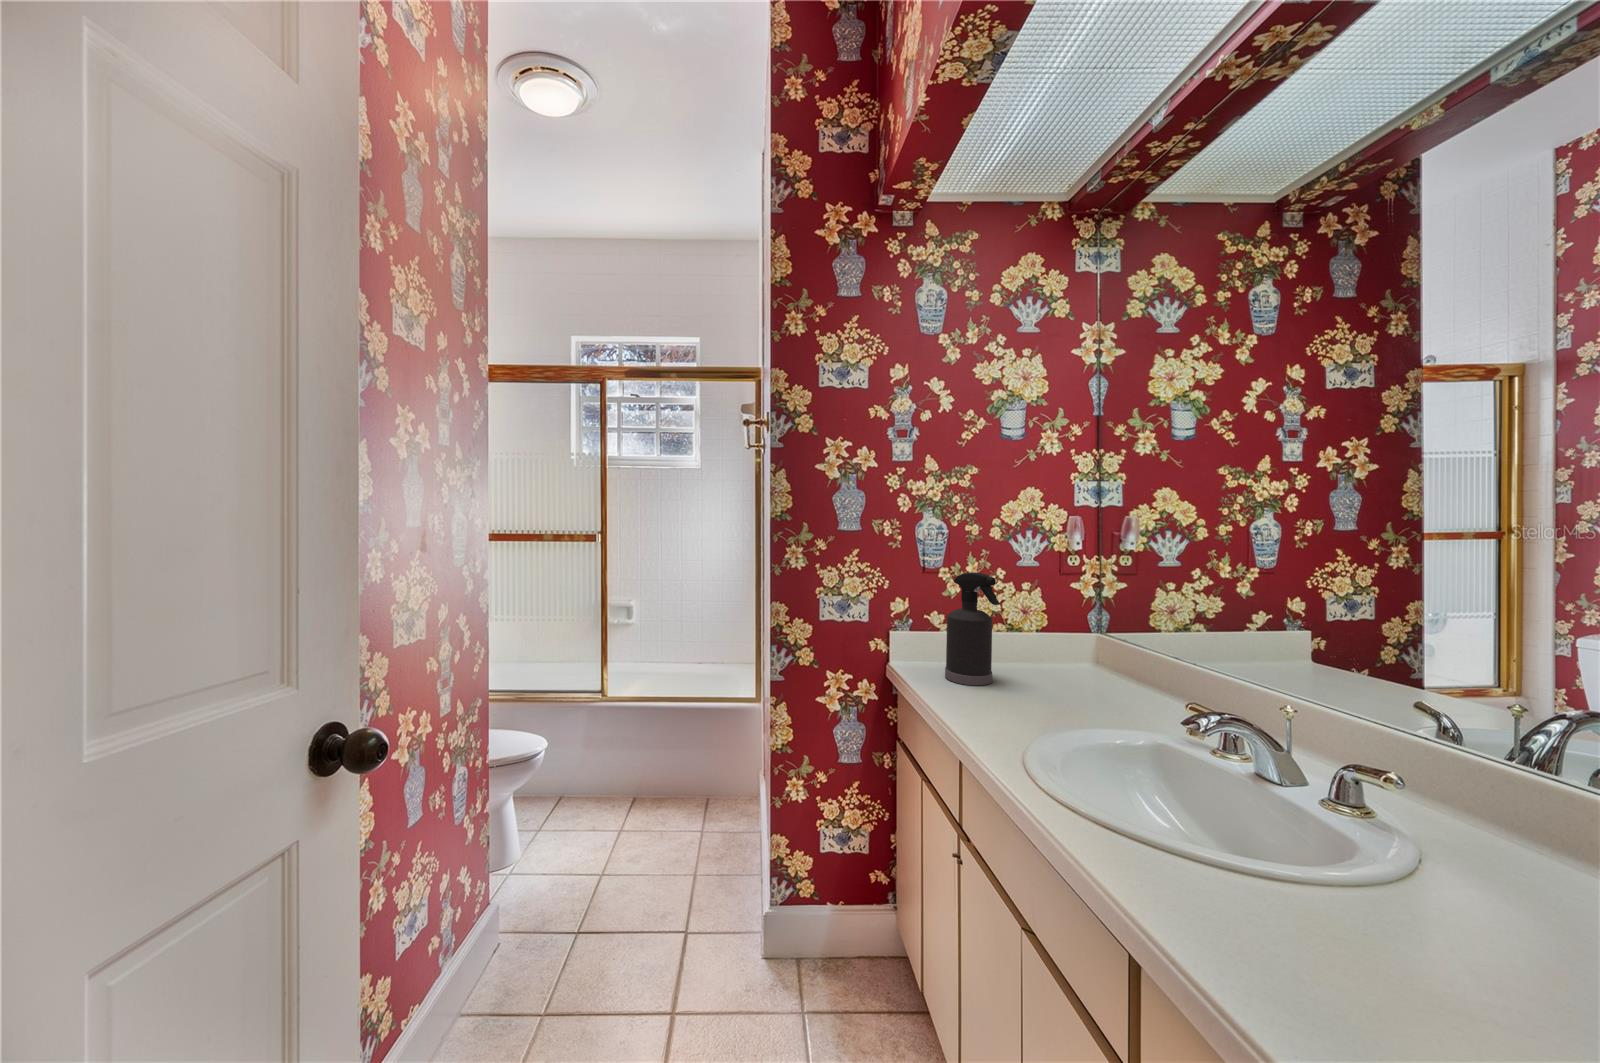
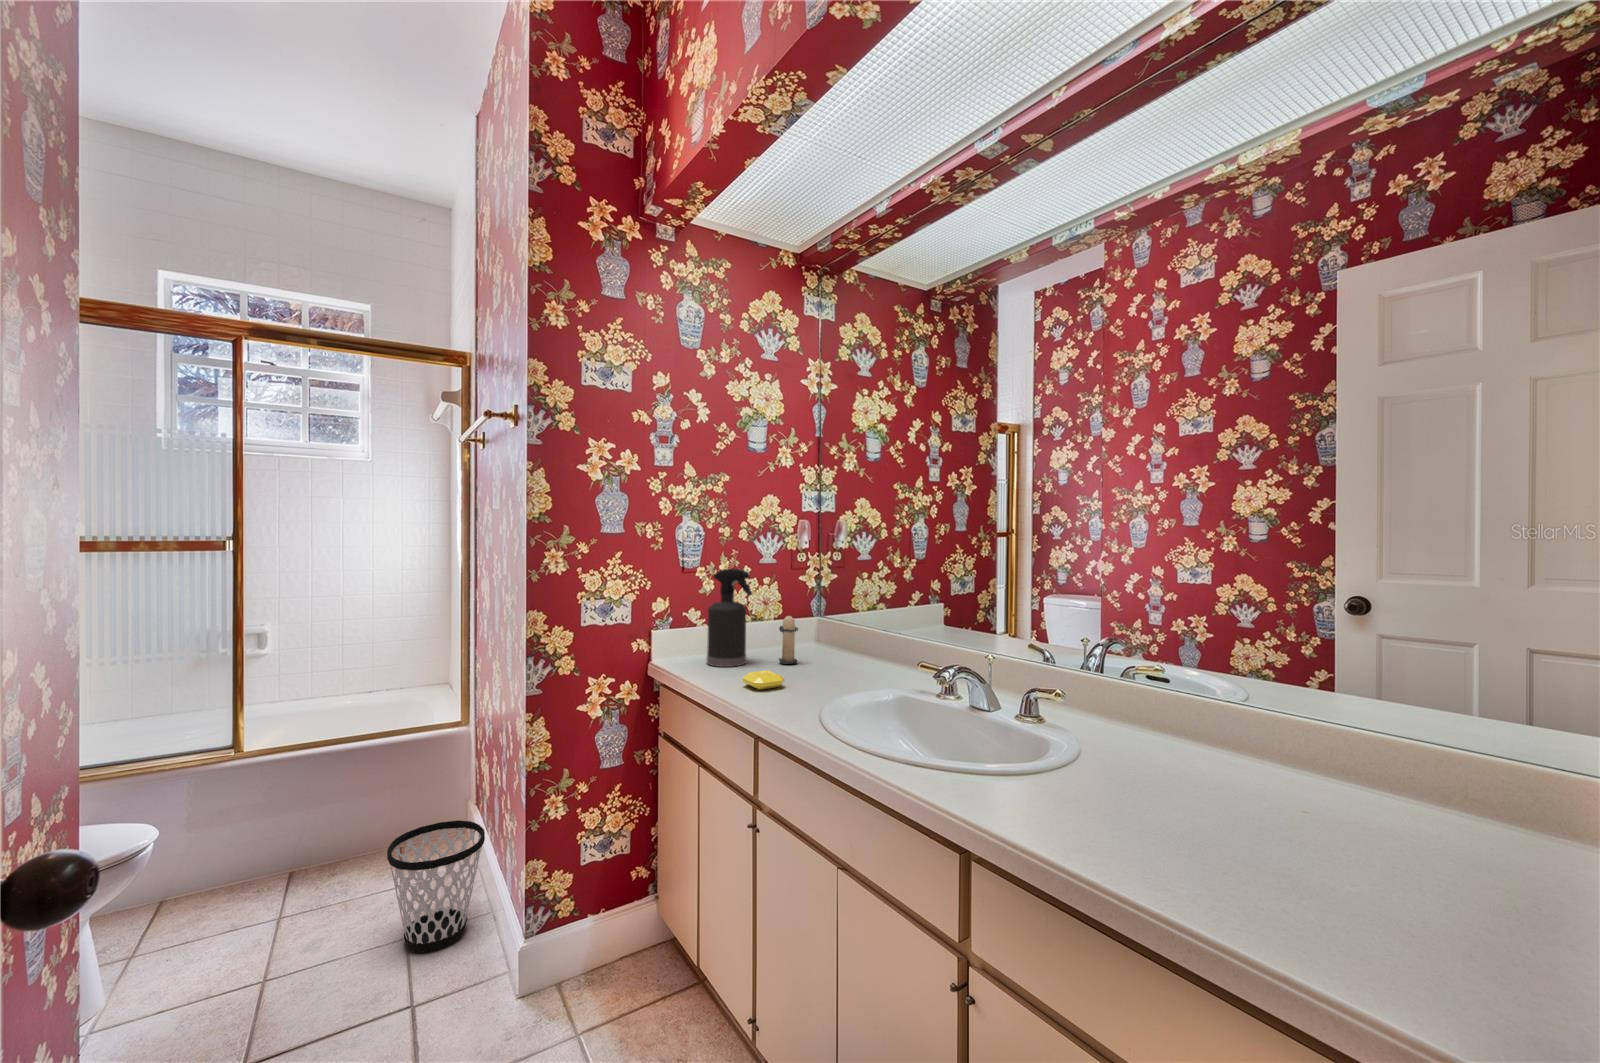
candle: none [1029,630,1063,695] -> present [779,616,798,664]
soap bar: none [971,704,1027,730] -> present [742,670,784,690]
wastebasket: none [688,767,759,877] -> present [387,820,485,953]

